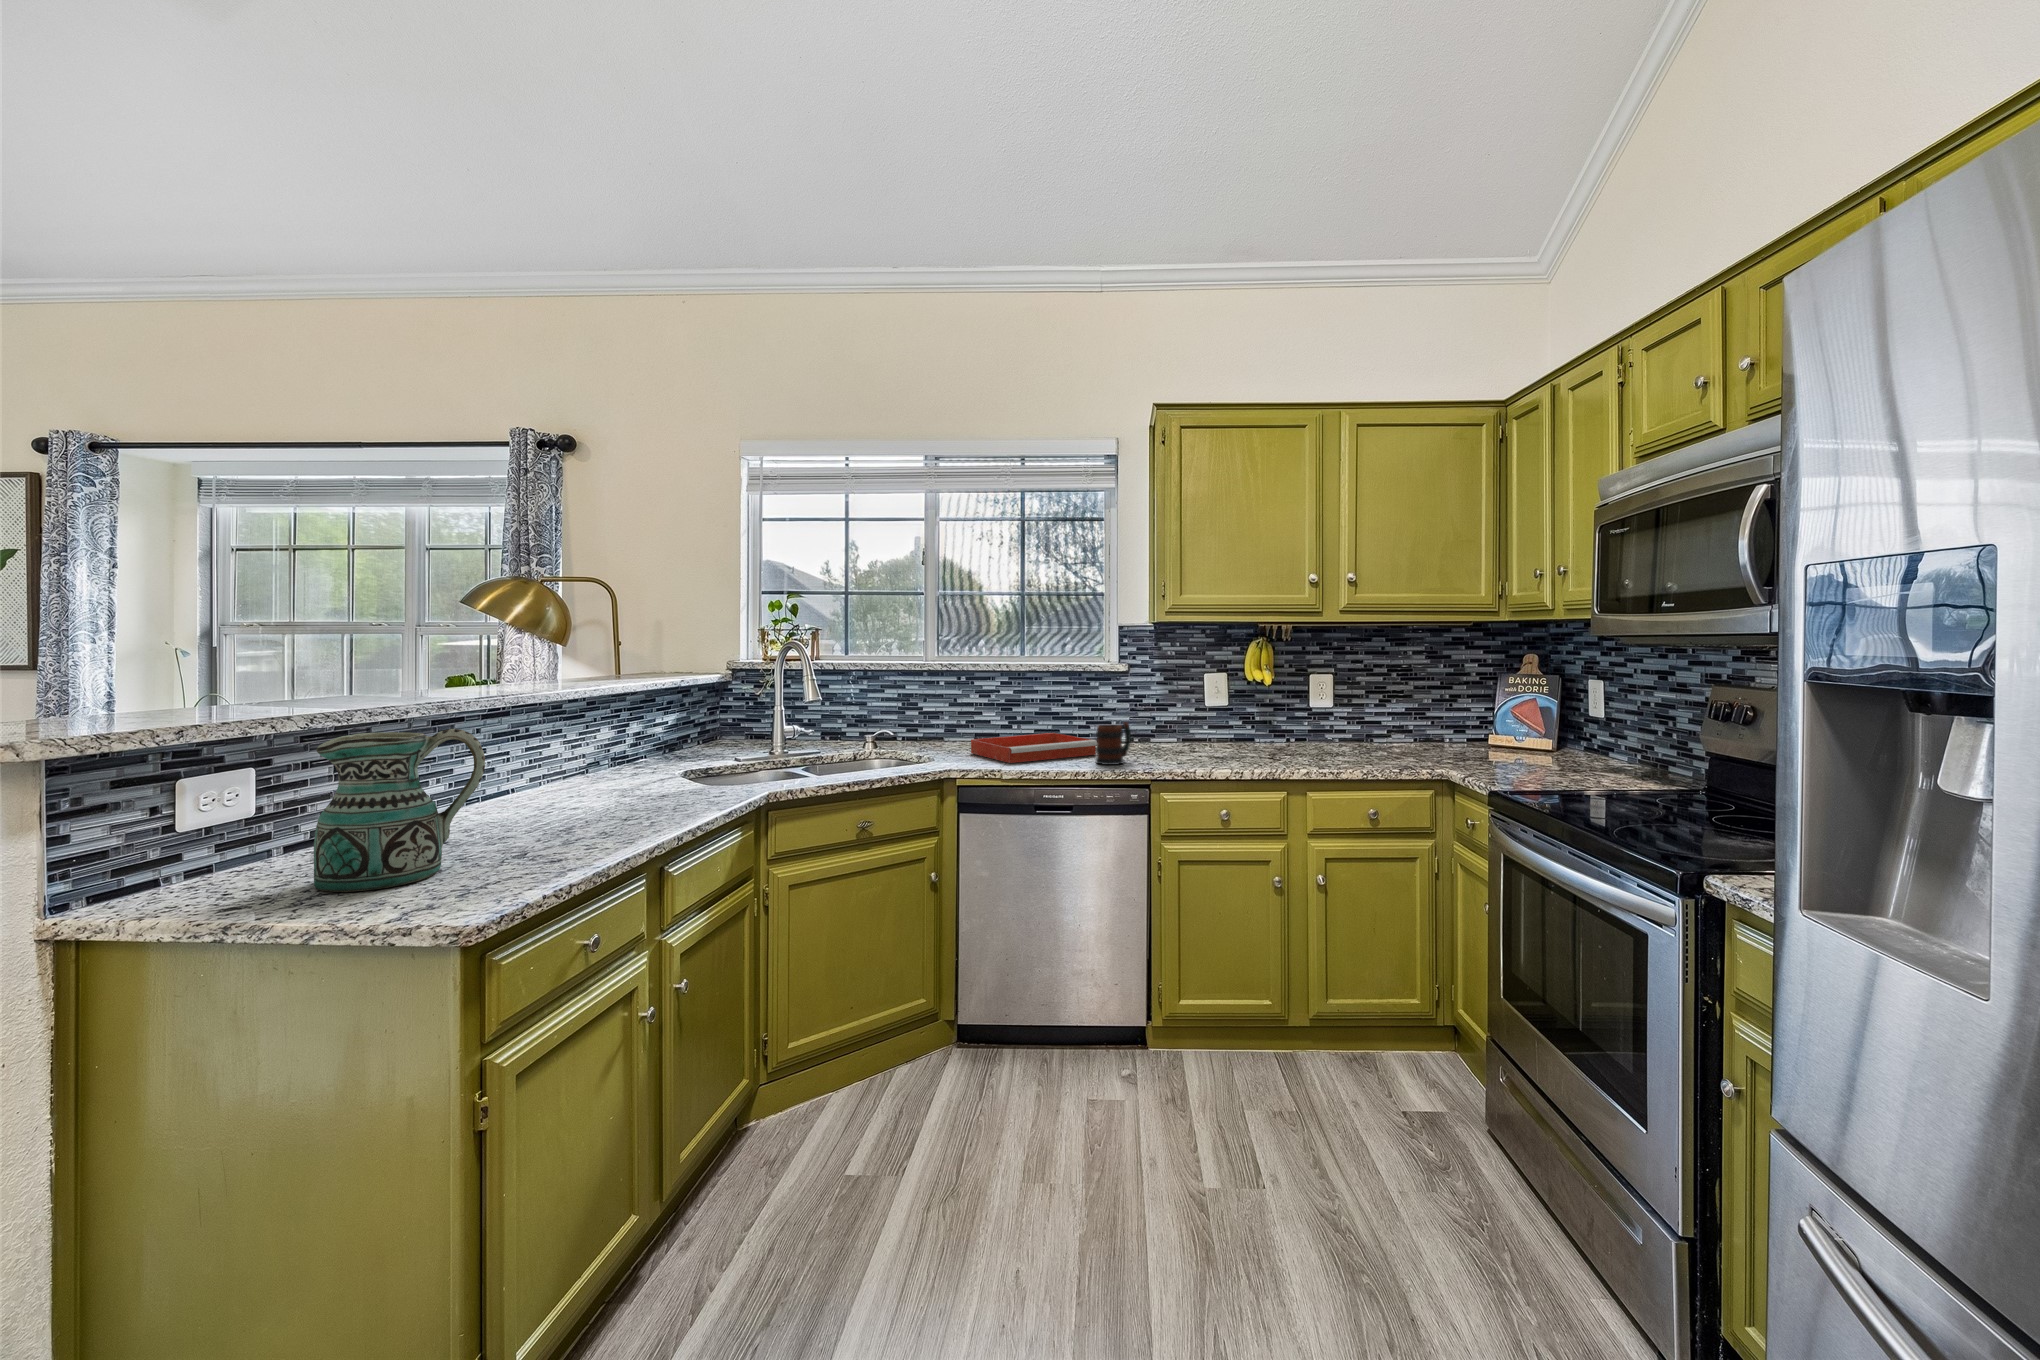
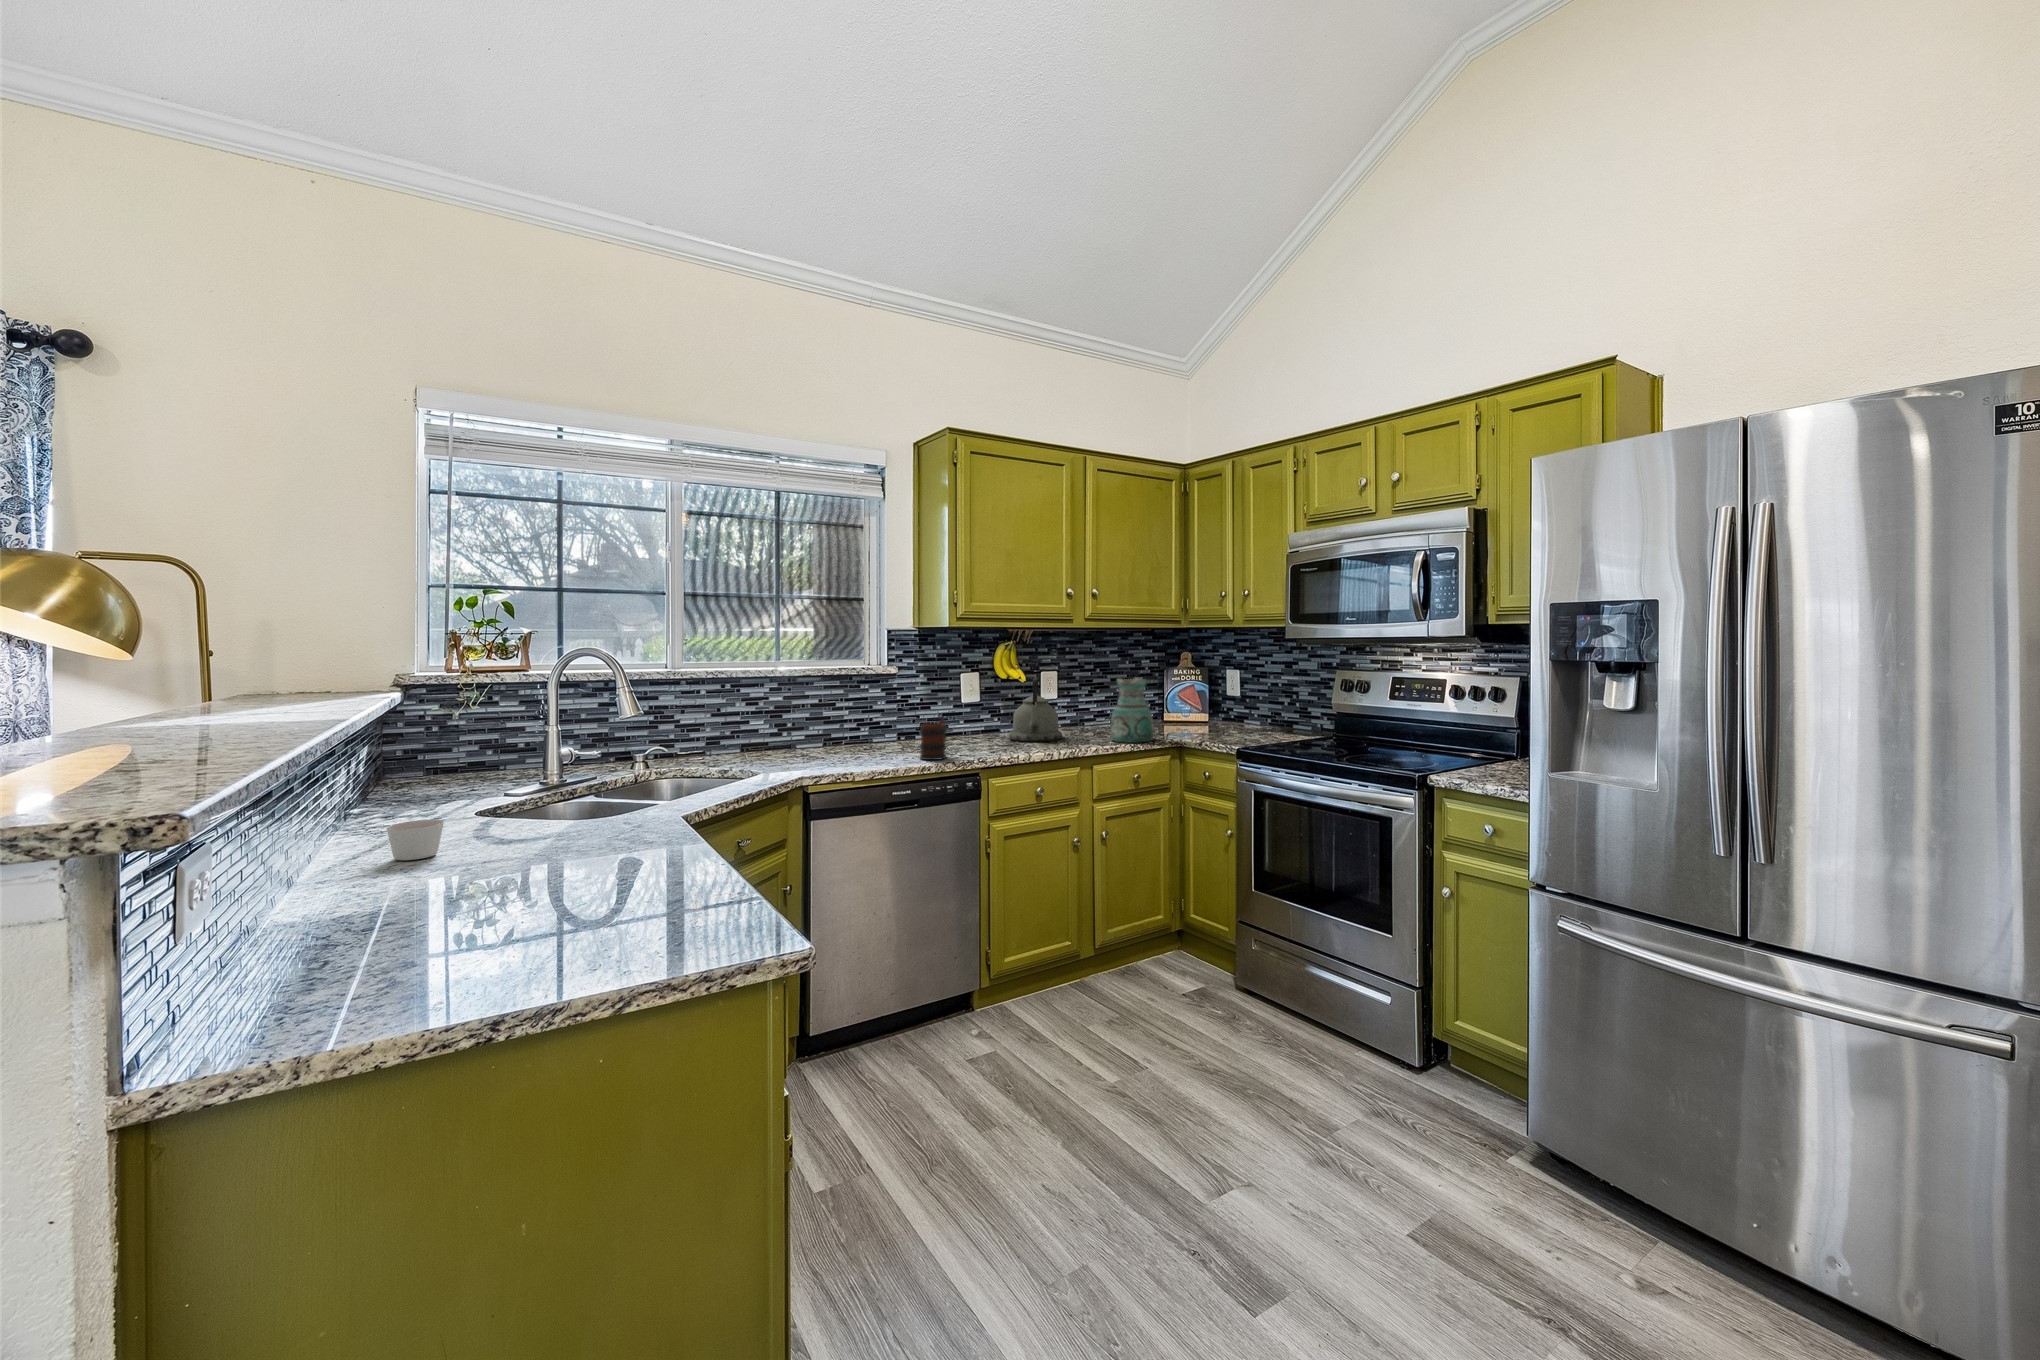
kettle: none [1244,681,1308,756] -> present [1009,677,1062,742]
ceramic pitcher: present [314,729,485,892] -> present [1111,677,1153,743]
tray: present [971,733,1097,763] -> none [773,737,901,767]
candle: none [538,770,579,800] -> present [387,820,444,860]

